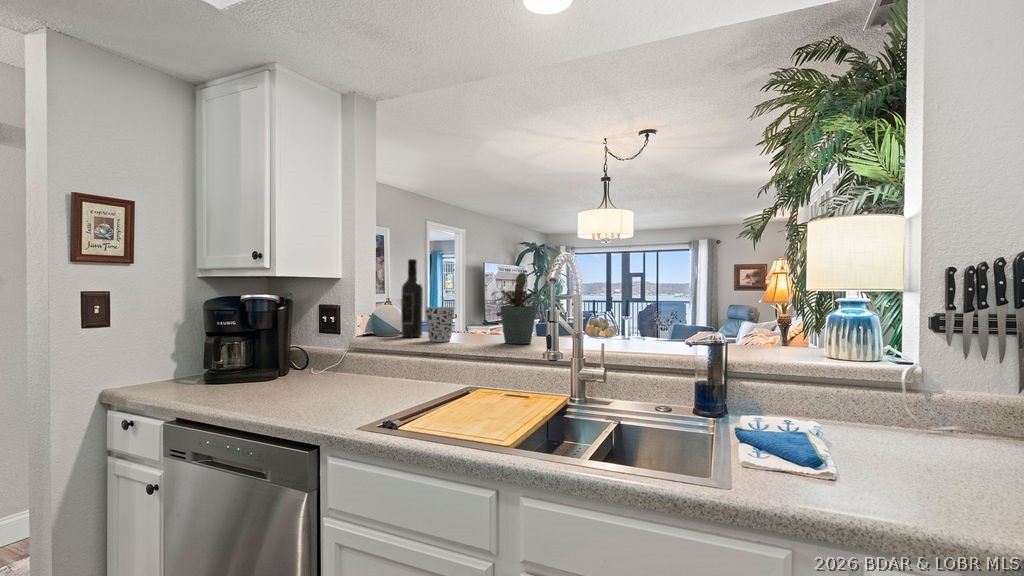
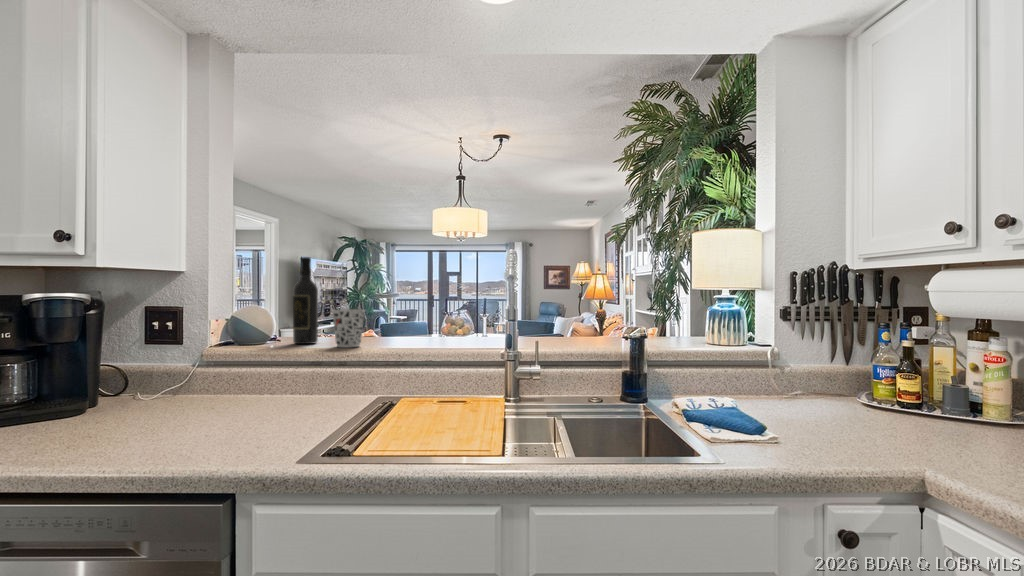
potted plant: present [492,273,540,344] -> none [403,273,458,346]

